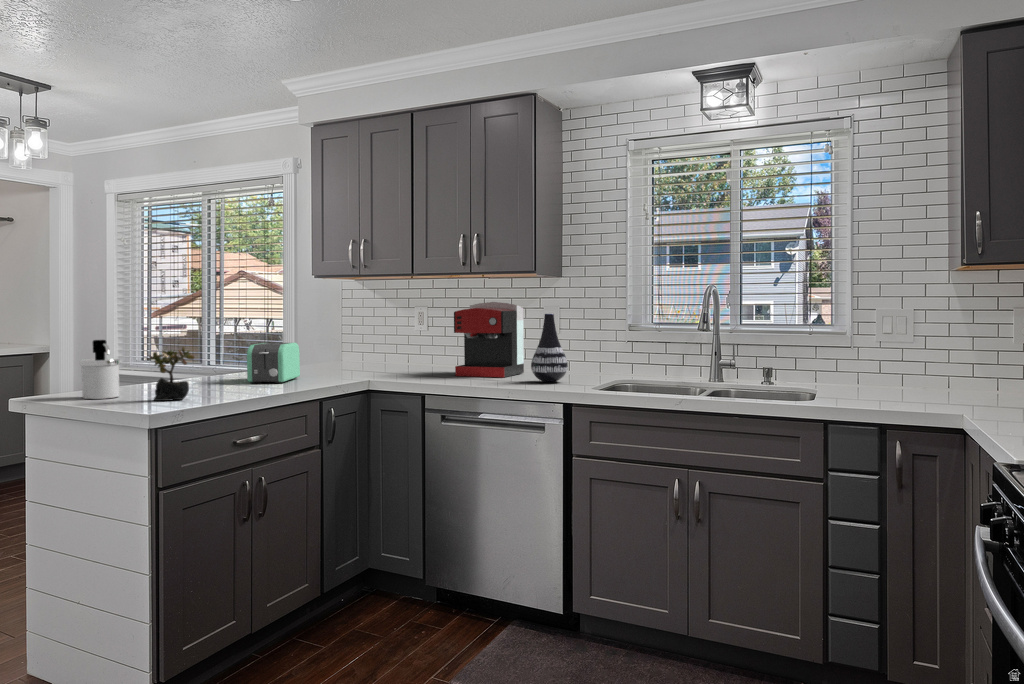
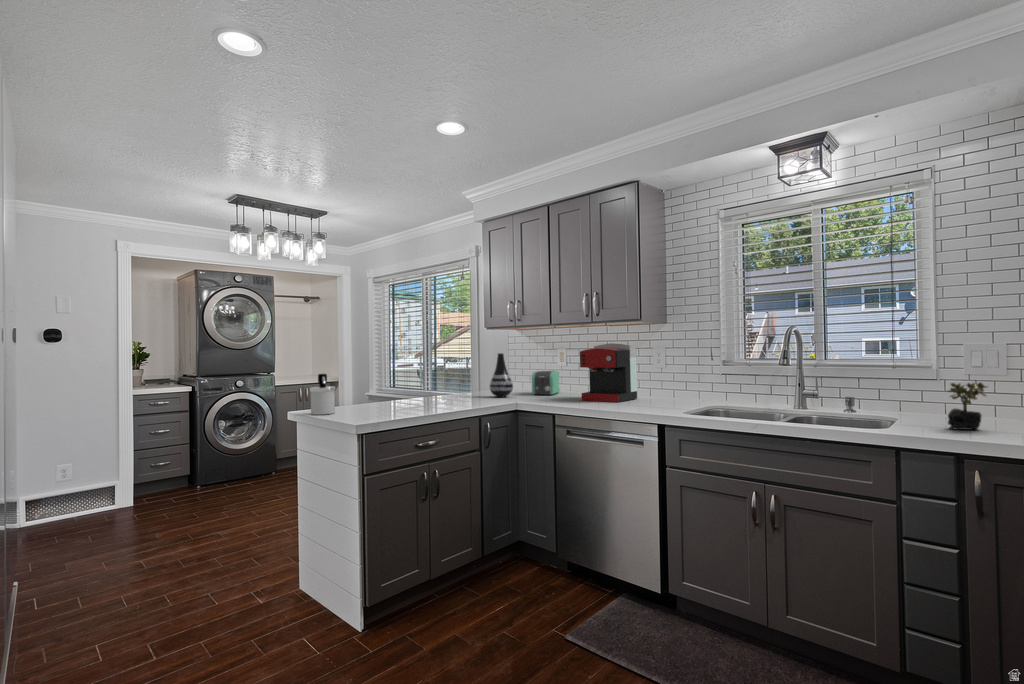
vase: present [531,314,568,383] -> present [490,353,513,397]
toaster: present [247,343,300,383] -> present [532,371,560,395]
succulent plant: present [146,347,194,401] -> present [948,381,987,430]

